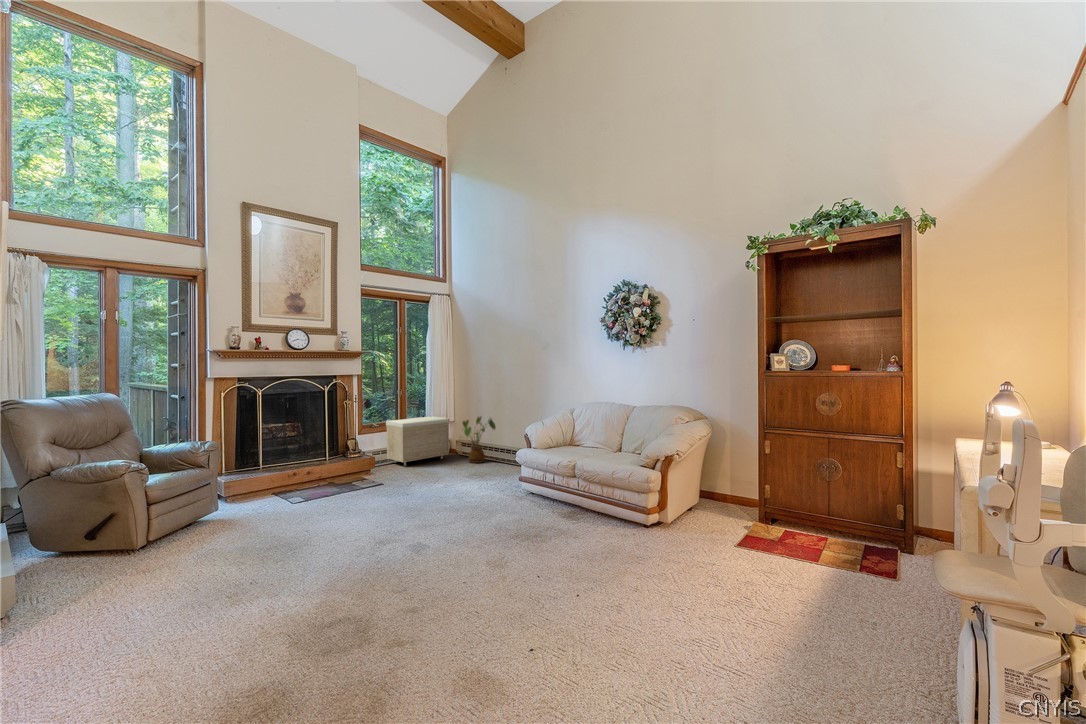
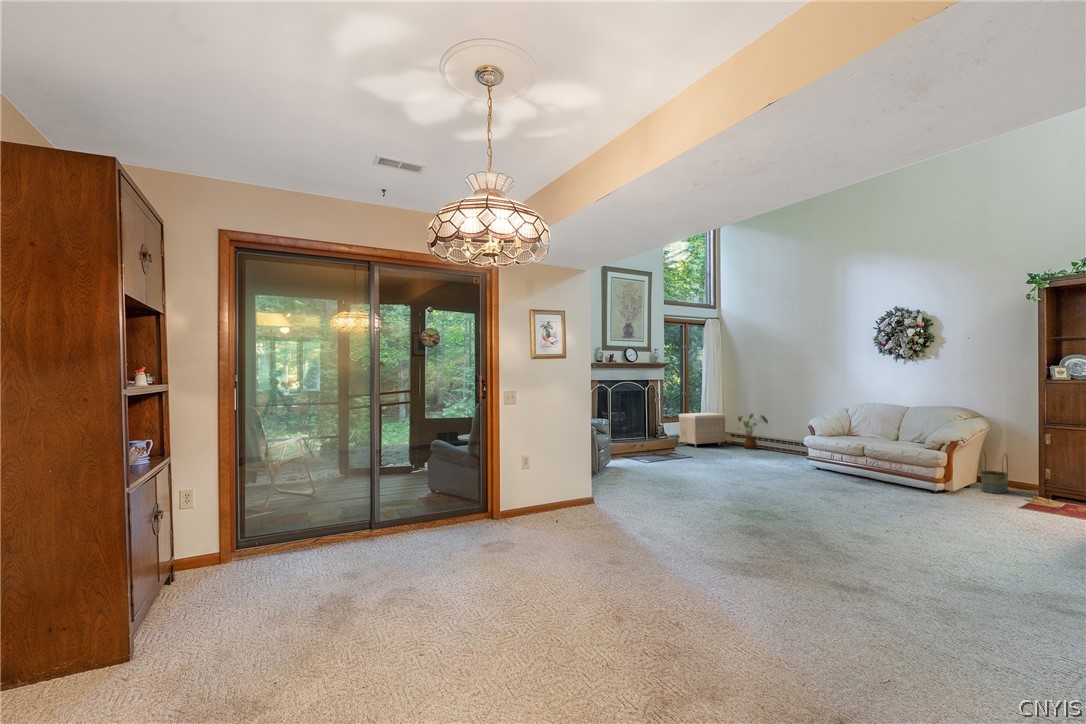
basket: none [700,462,728,517] -> present [980,452,1008,494]

